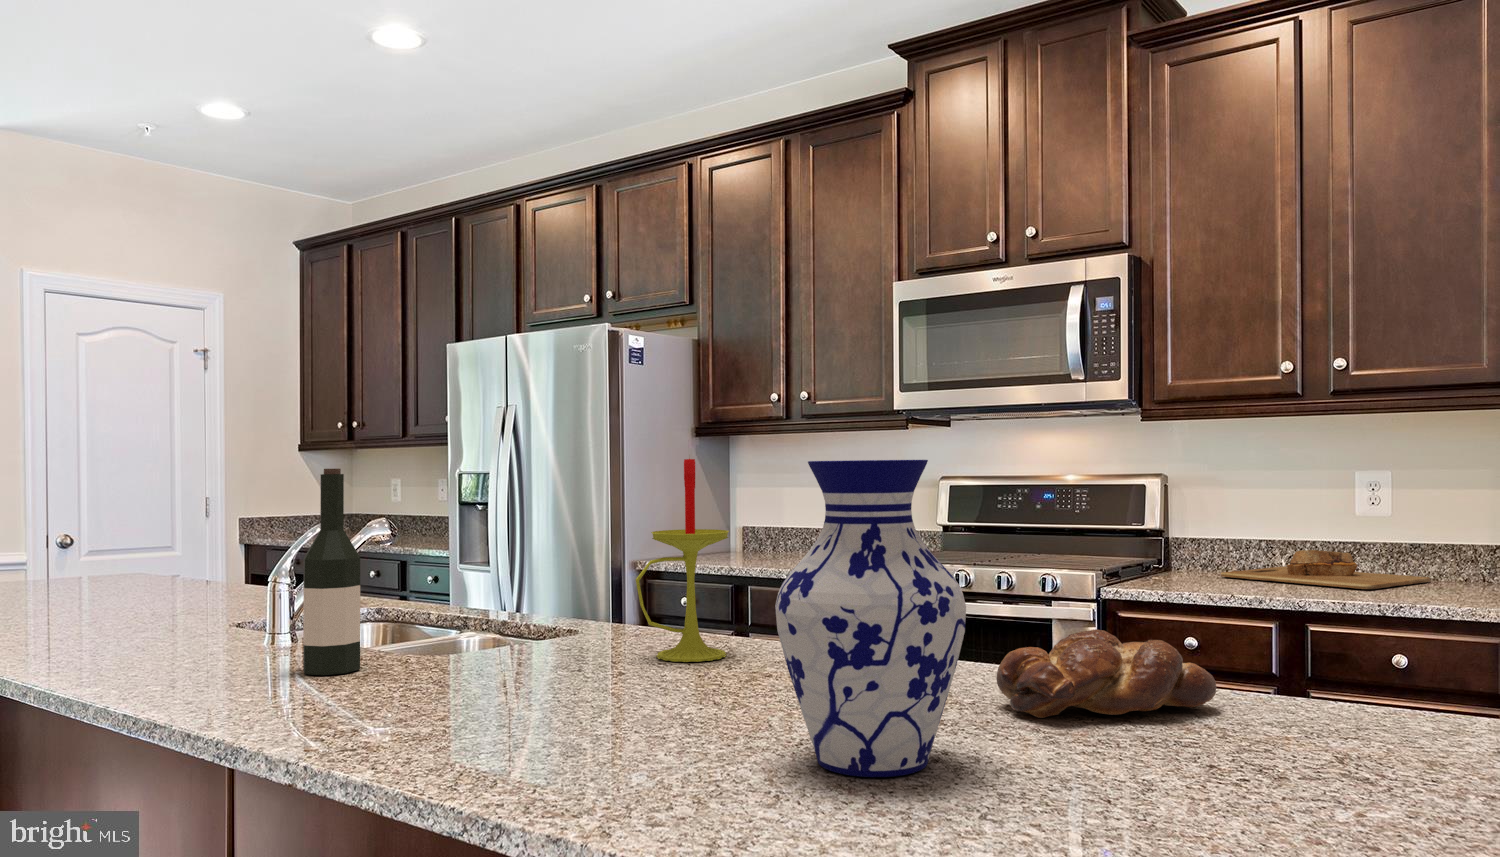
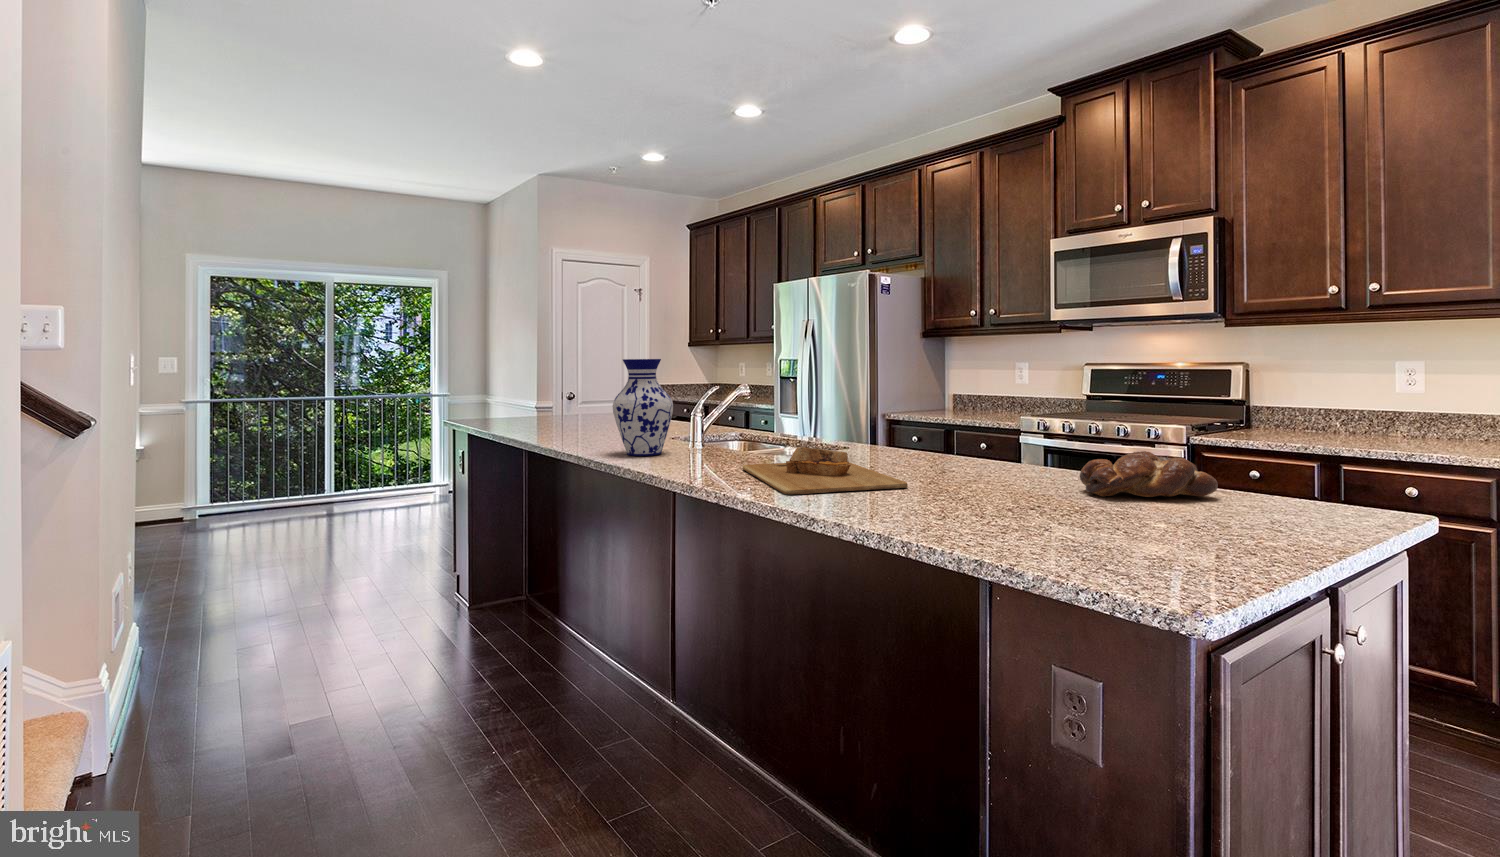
candle: present [636,459,729,662] -> none [881,350,934,463]
vase: present [775,460,966,777] -> present [613,359,673,456]
wine bottle: present [303,469,360,675] -> none [714,358,741,461]
cutting board: present [1221,550,1430,589] -> present [742,447,908,495]

